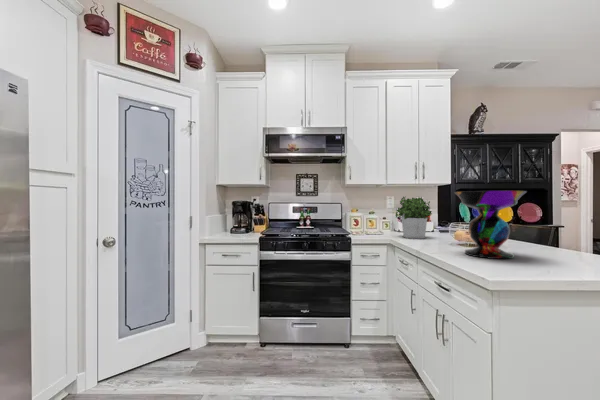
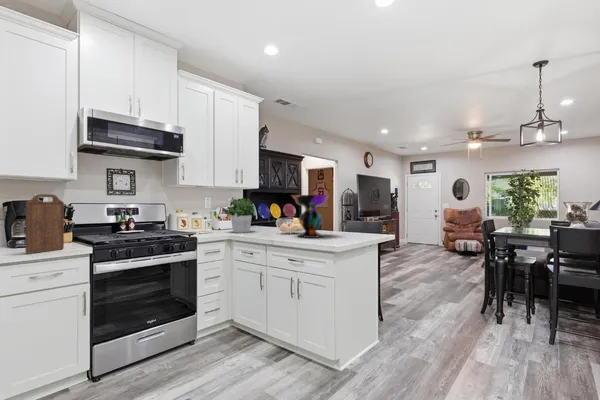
cutting board: none [219,196,244,238] -> present [25,194,64,254]

